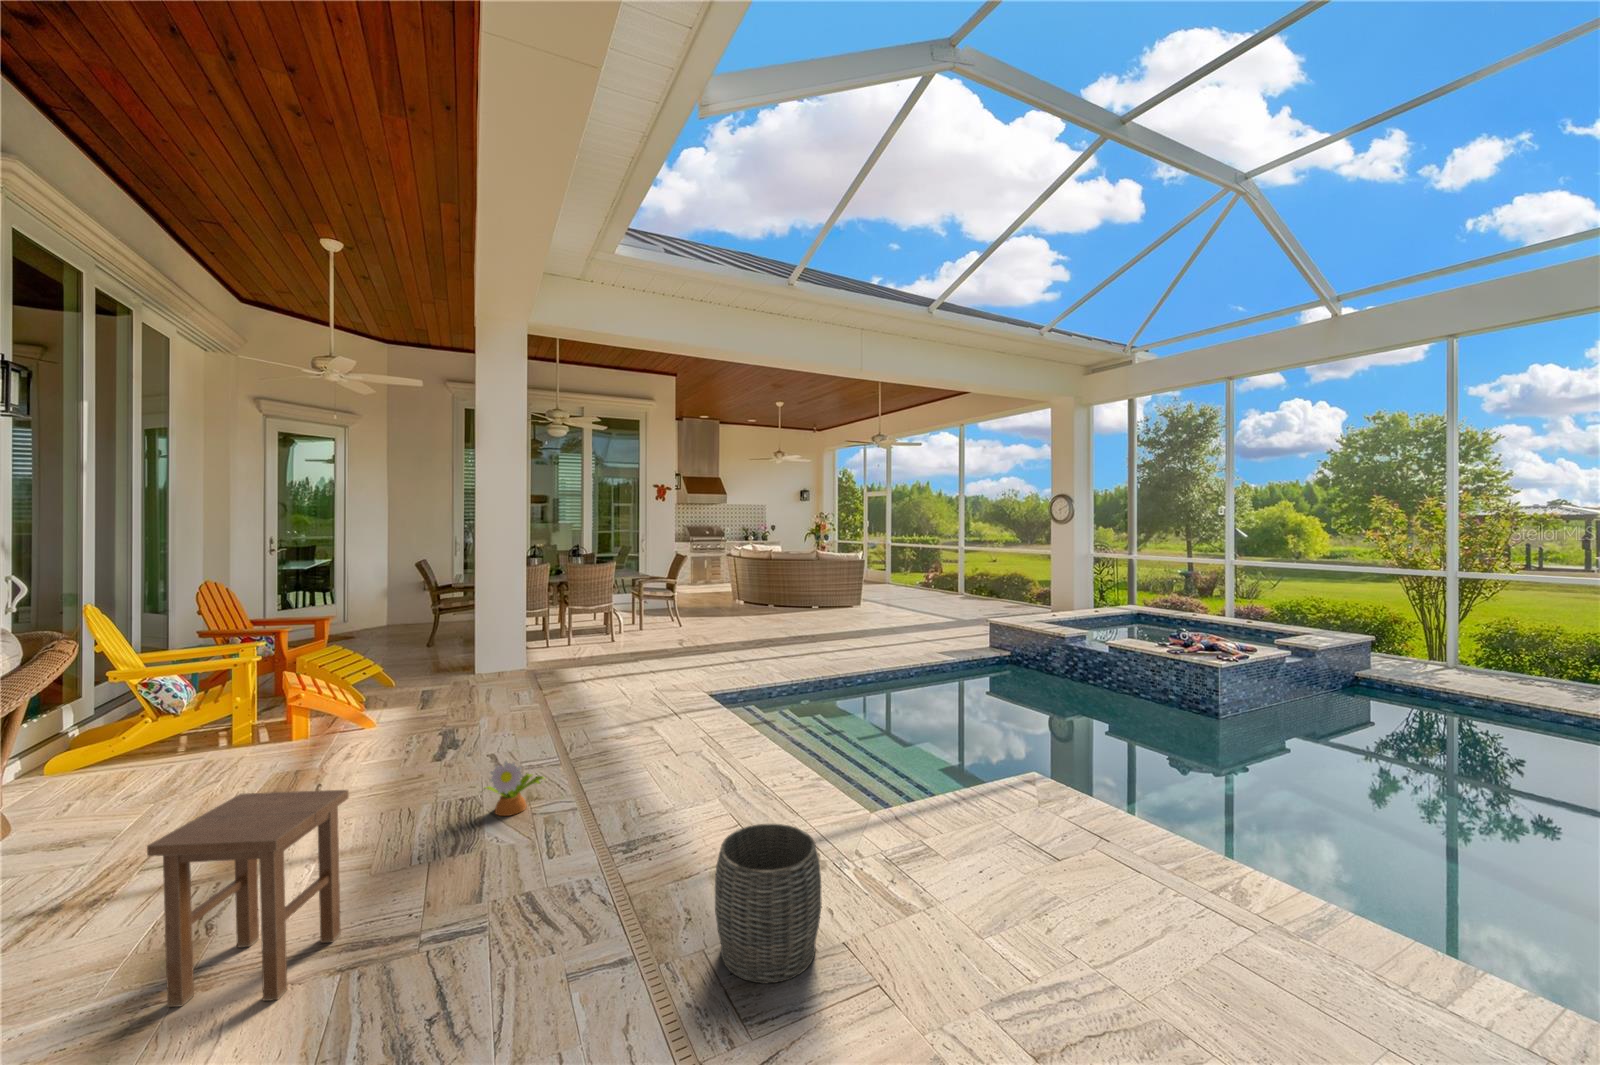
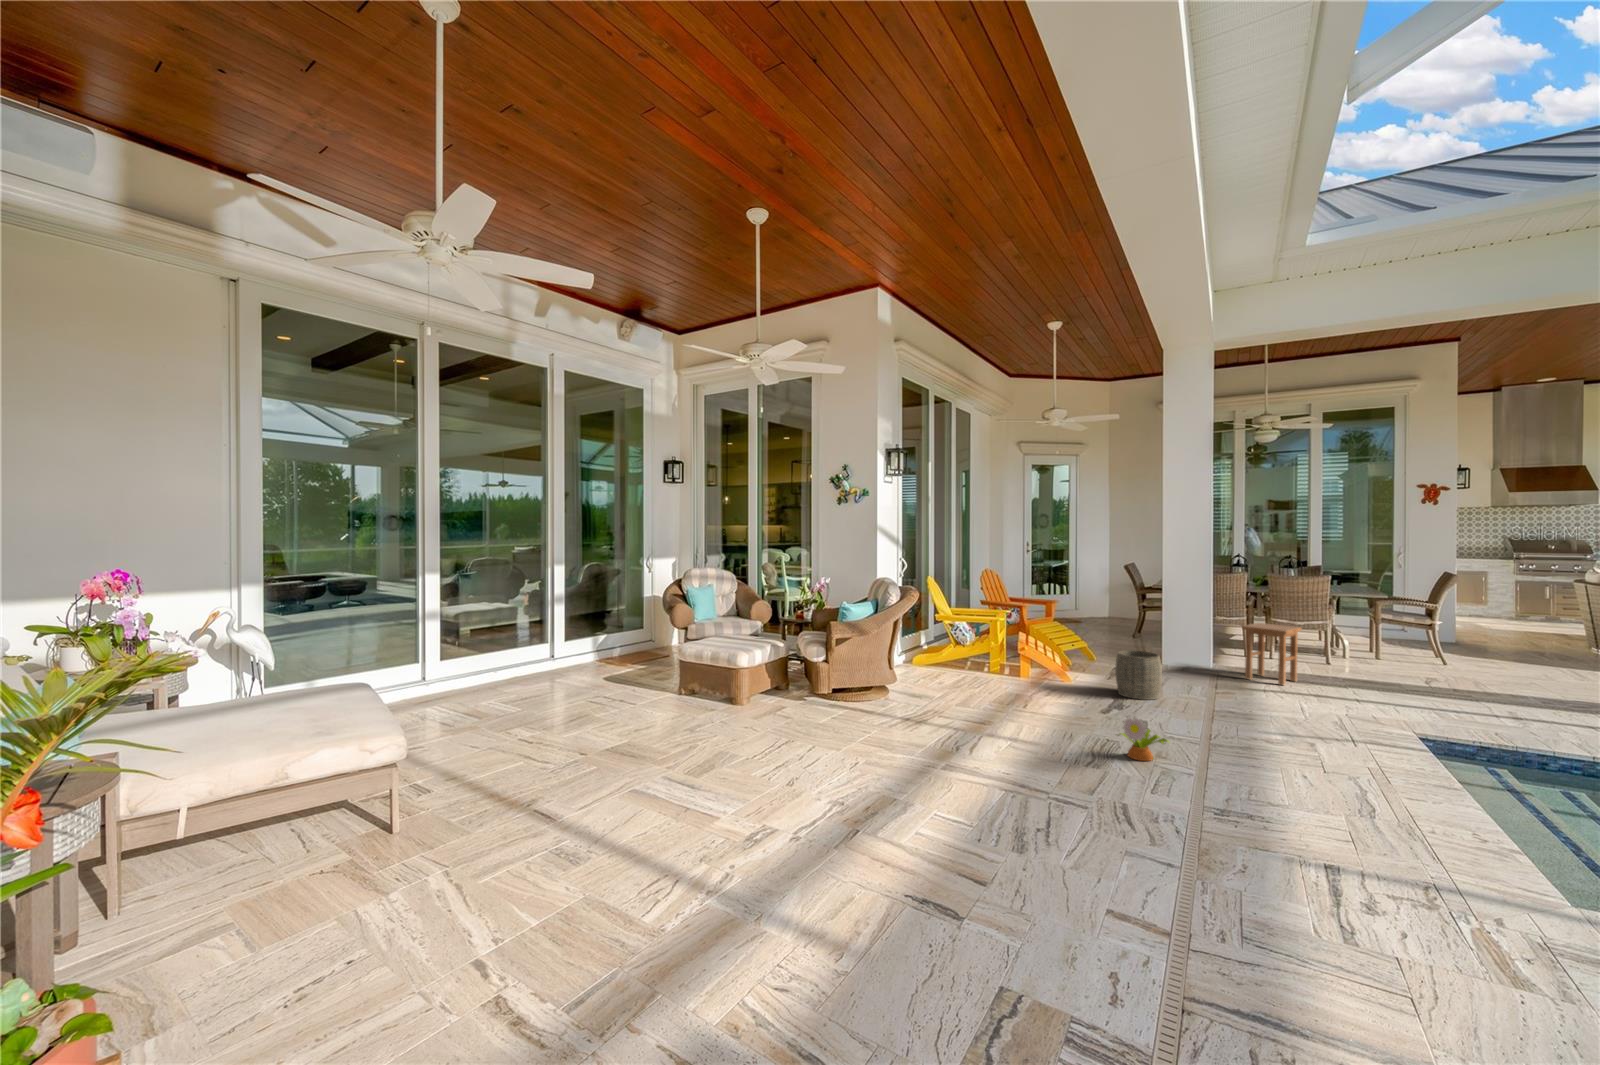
stool: present [147,790,349,1007] -> present [1242,623,1301,685]
woven basket: present [715,824,821,983] -> present [1115,650,1162,700]

